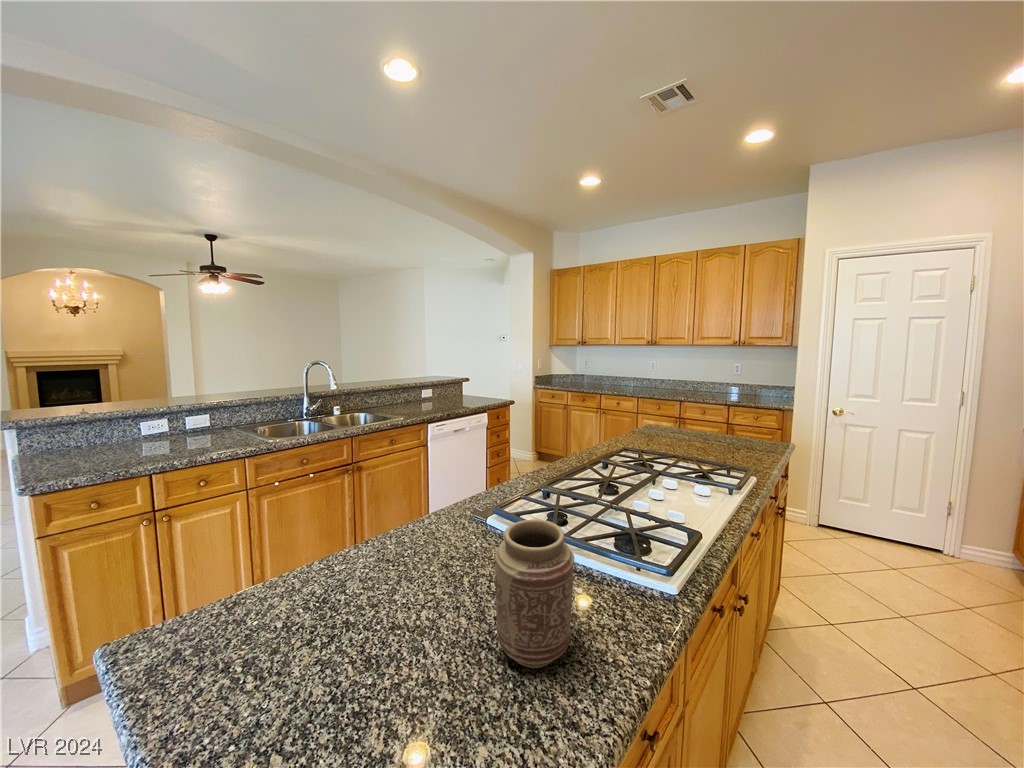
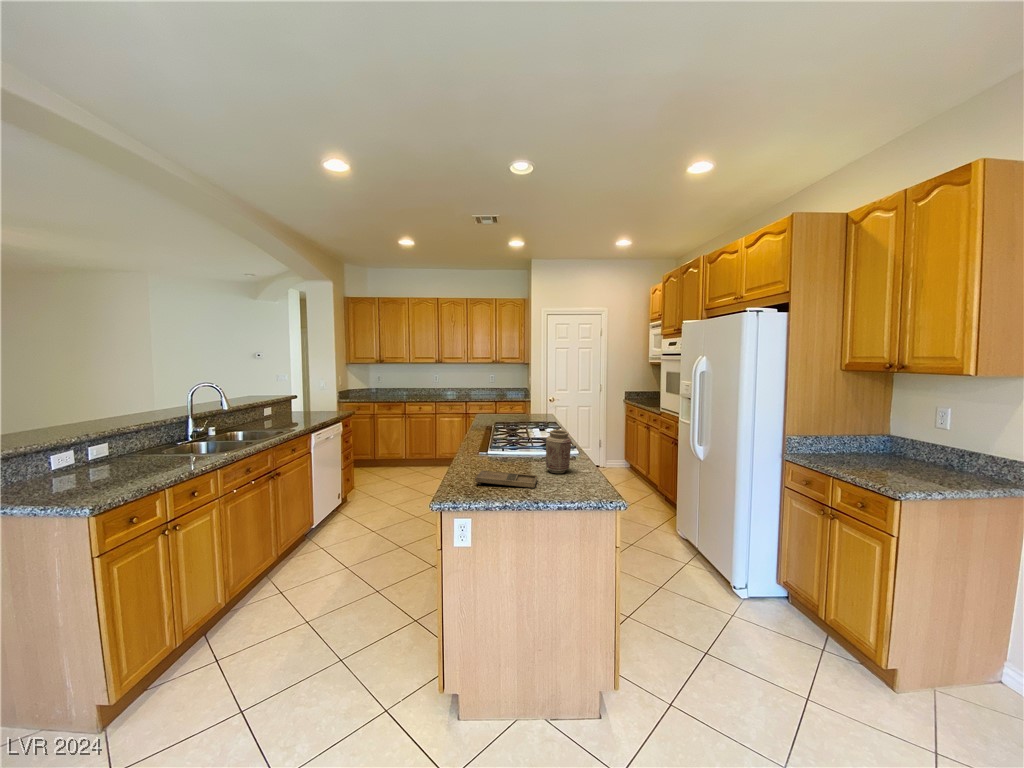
tray: none [285,576,415,718] -> present [475,470,538,488]

